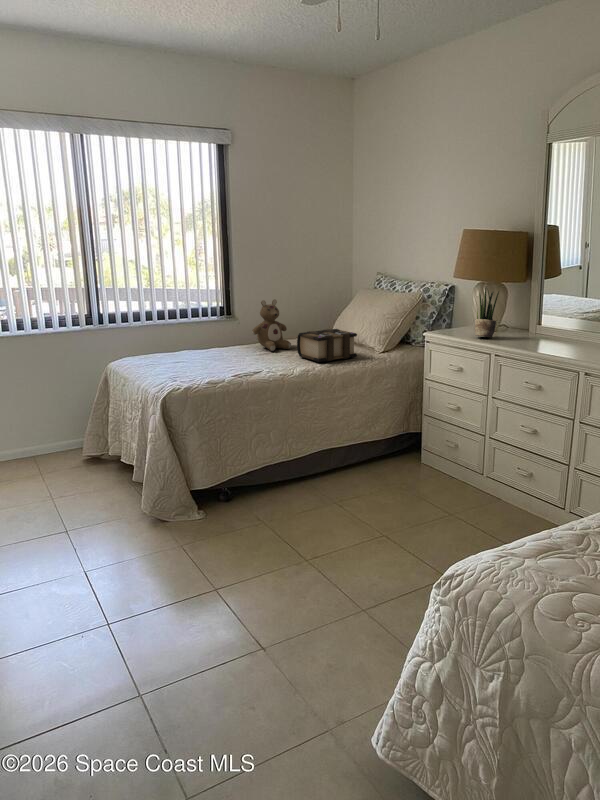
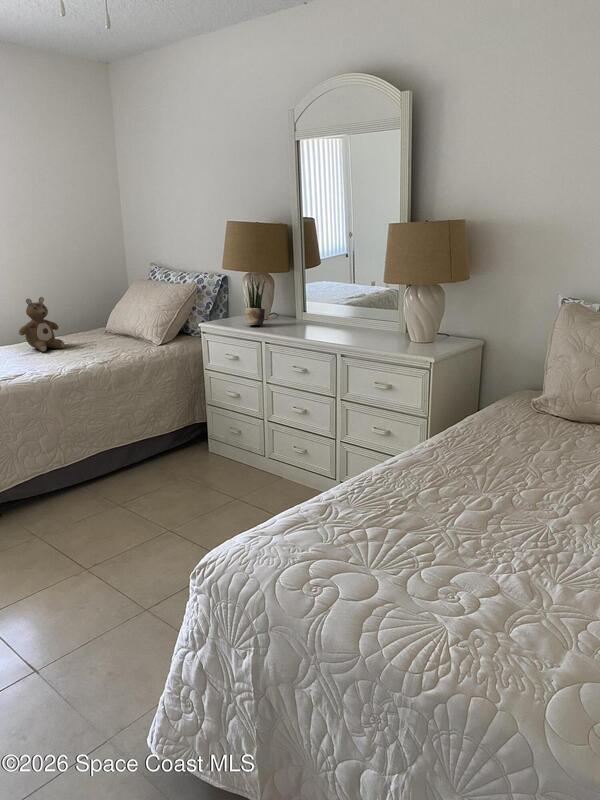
book: present [297,329,357,362] -> none [69,325,134,360]

